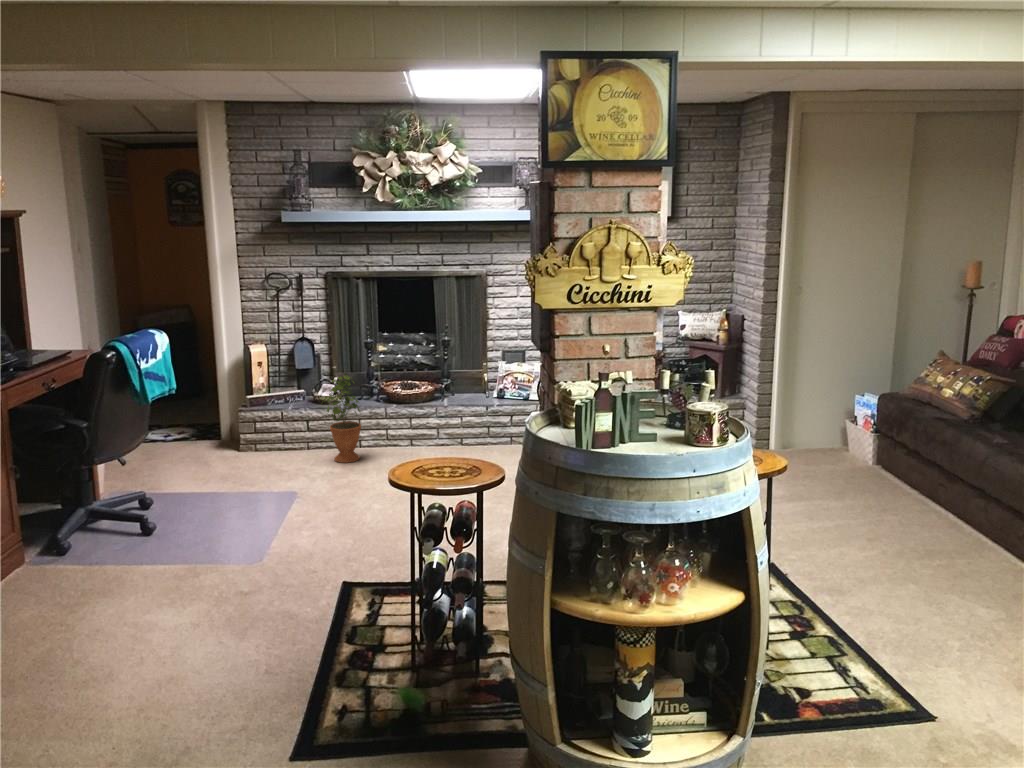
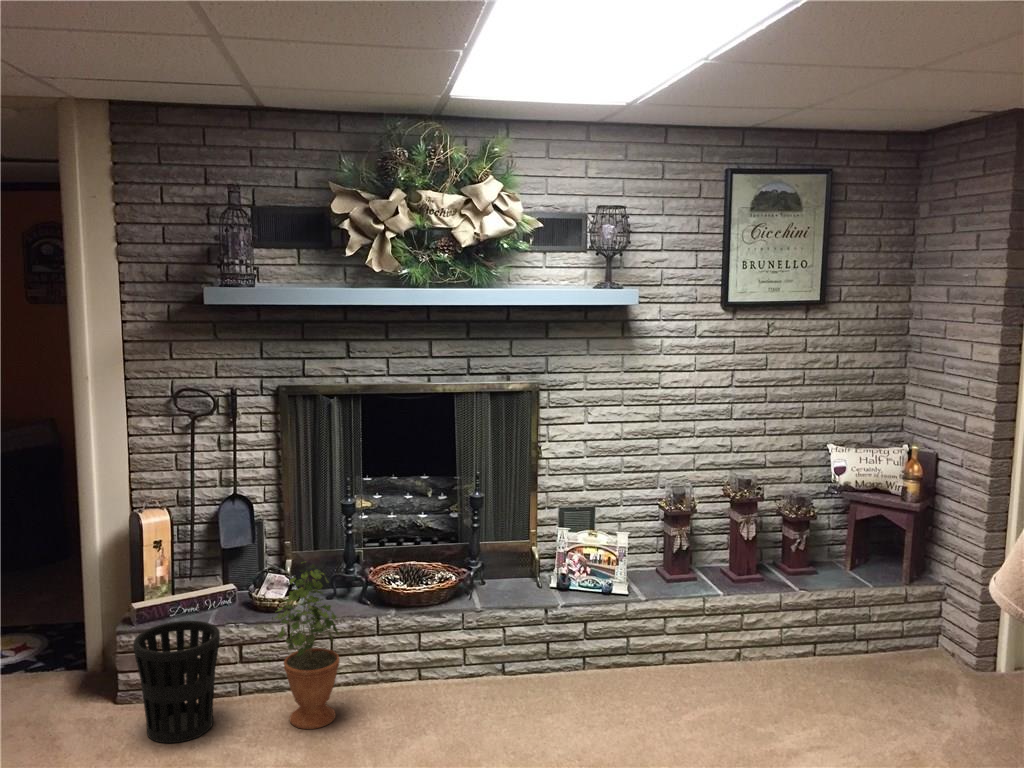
wastebasket: none [248,404,294,466] -> present [133,621,220,743]

